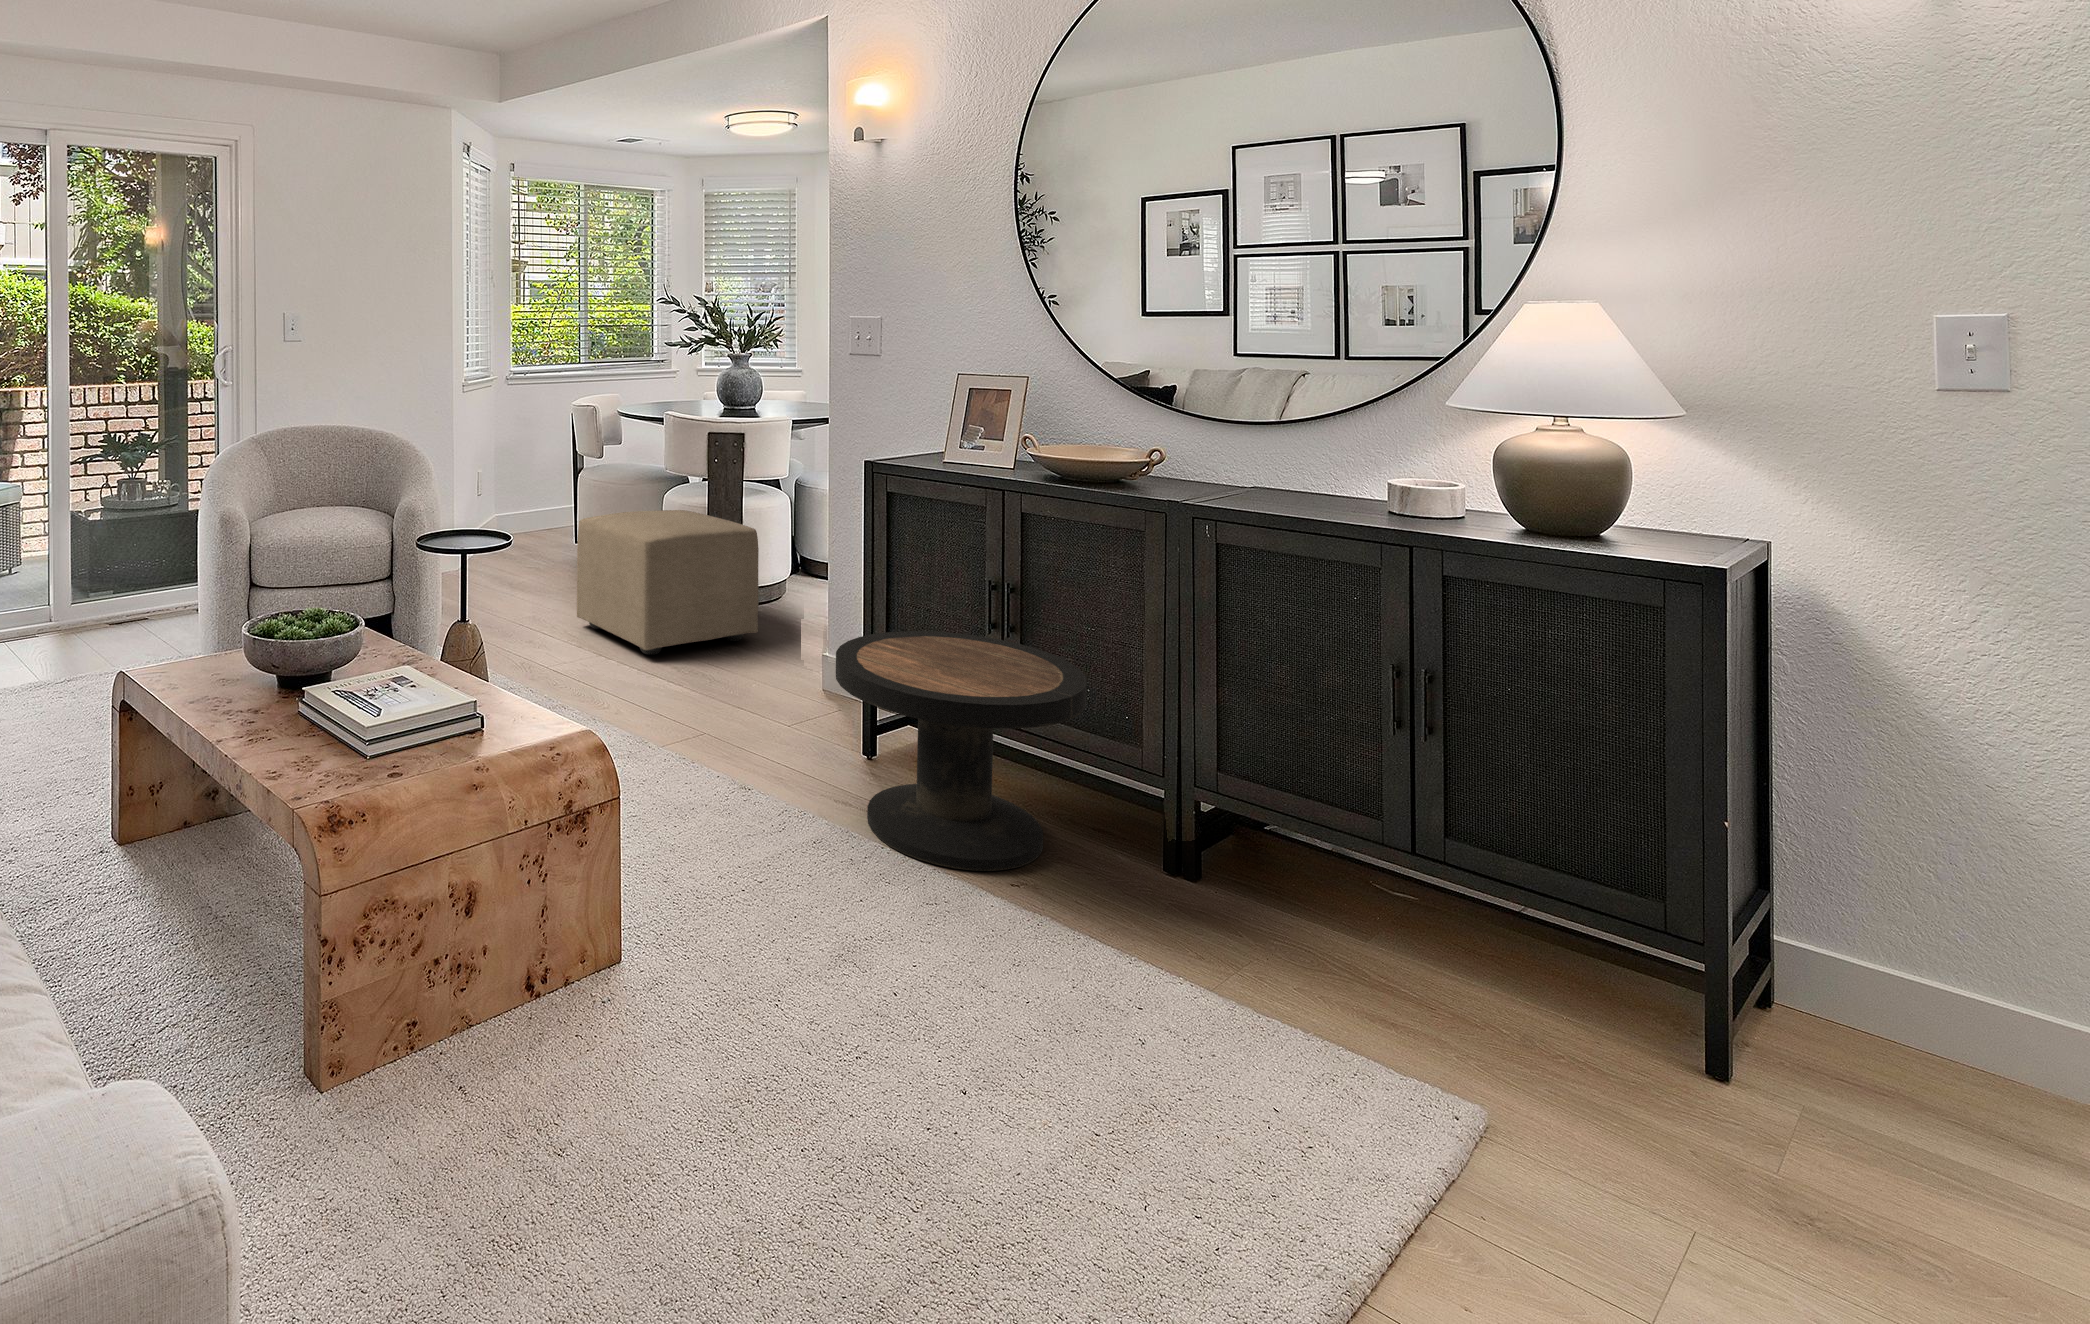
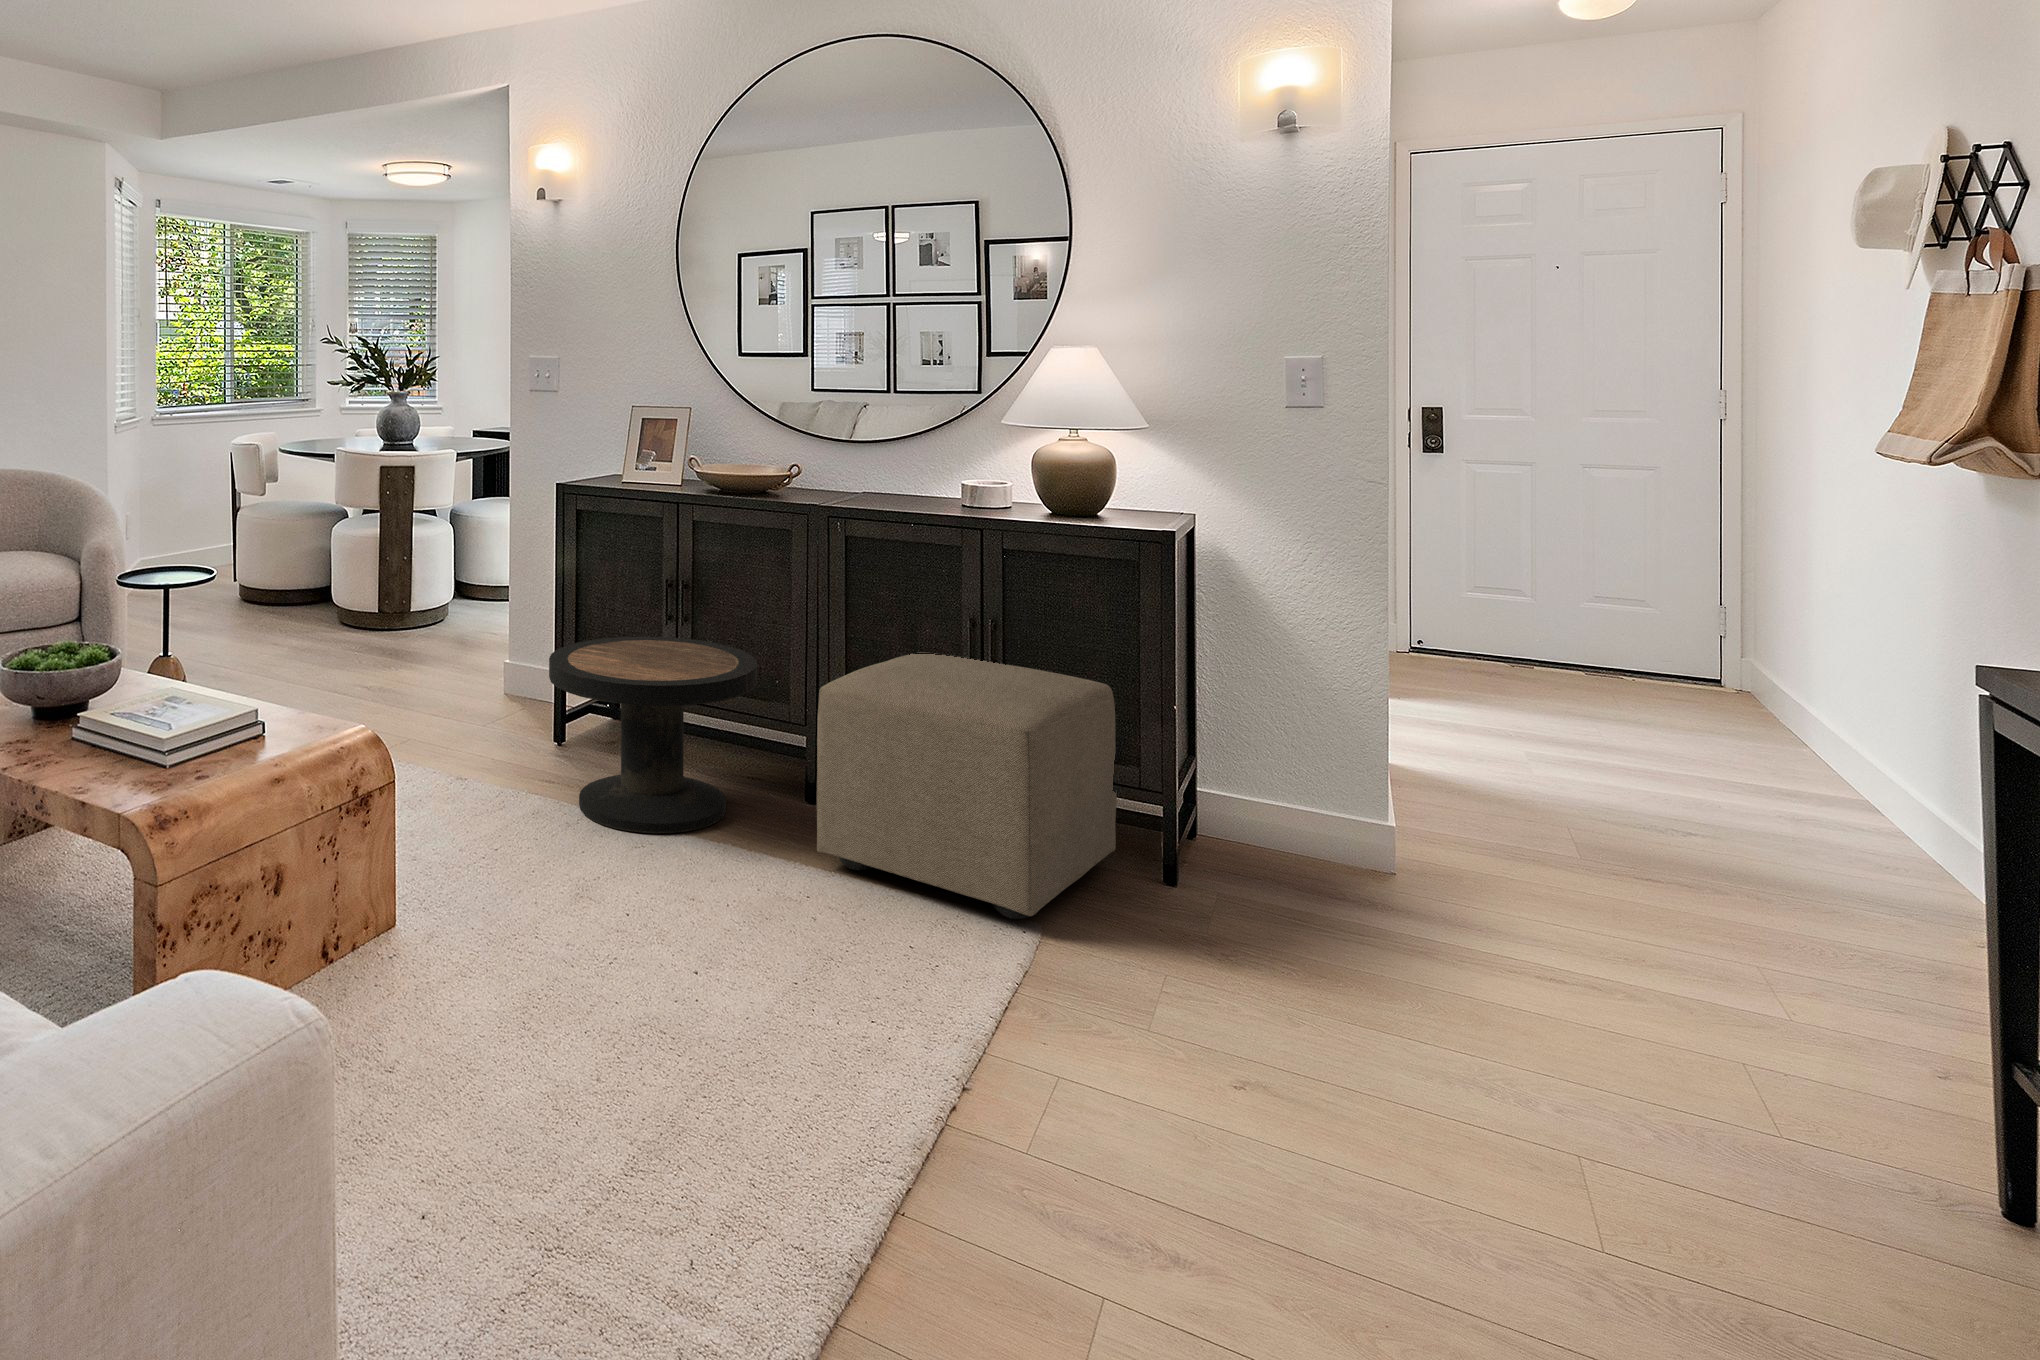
ottoman: present [577,510,759,655] -> present [817,654,1117,919]

